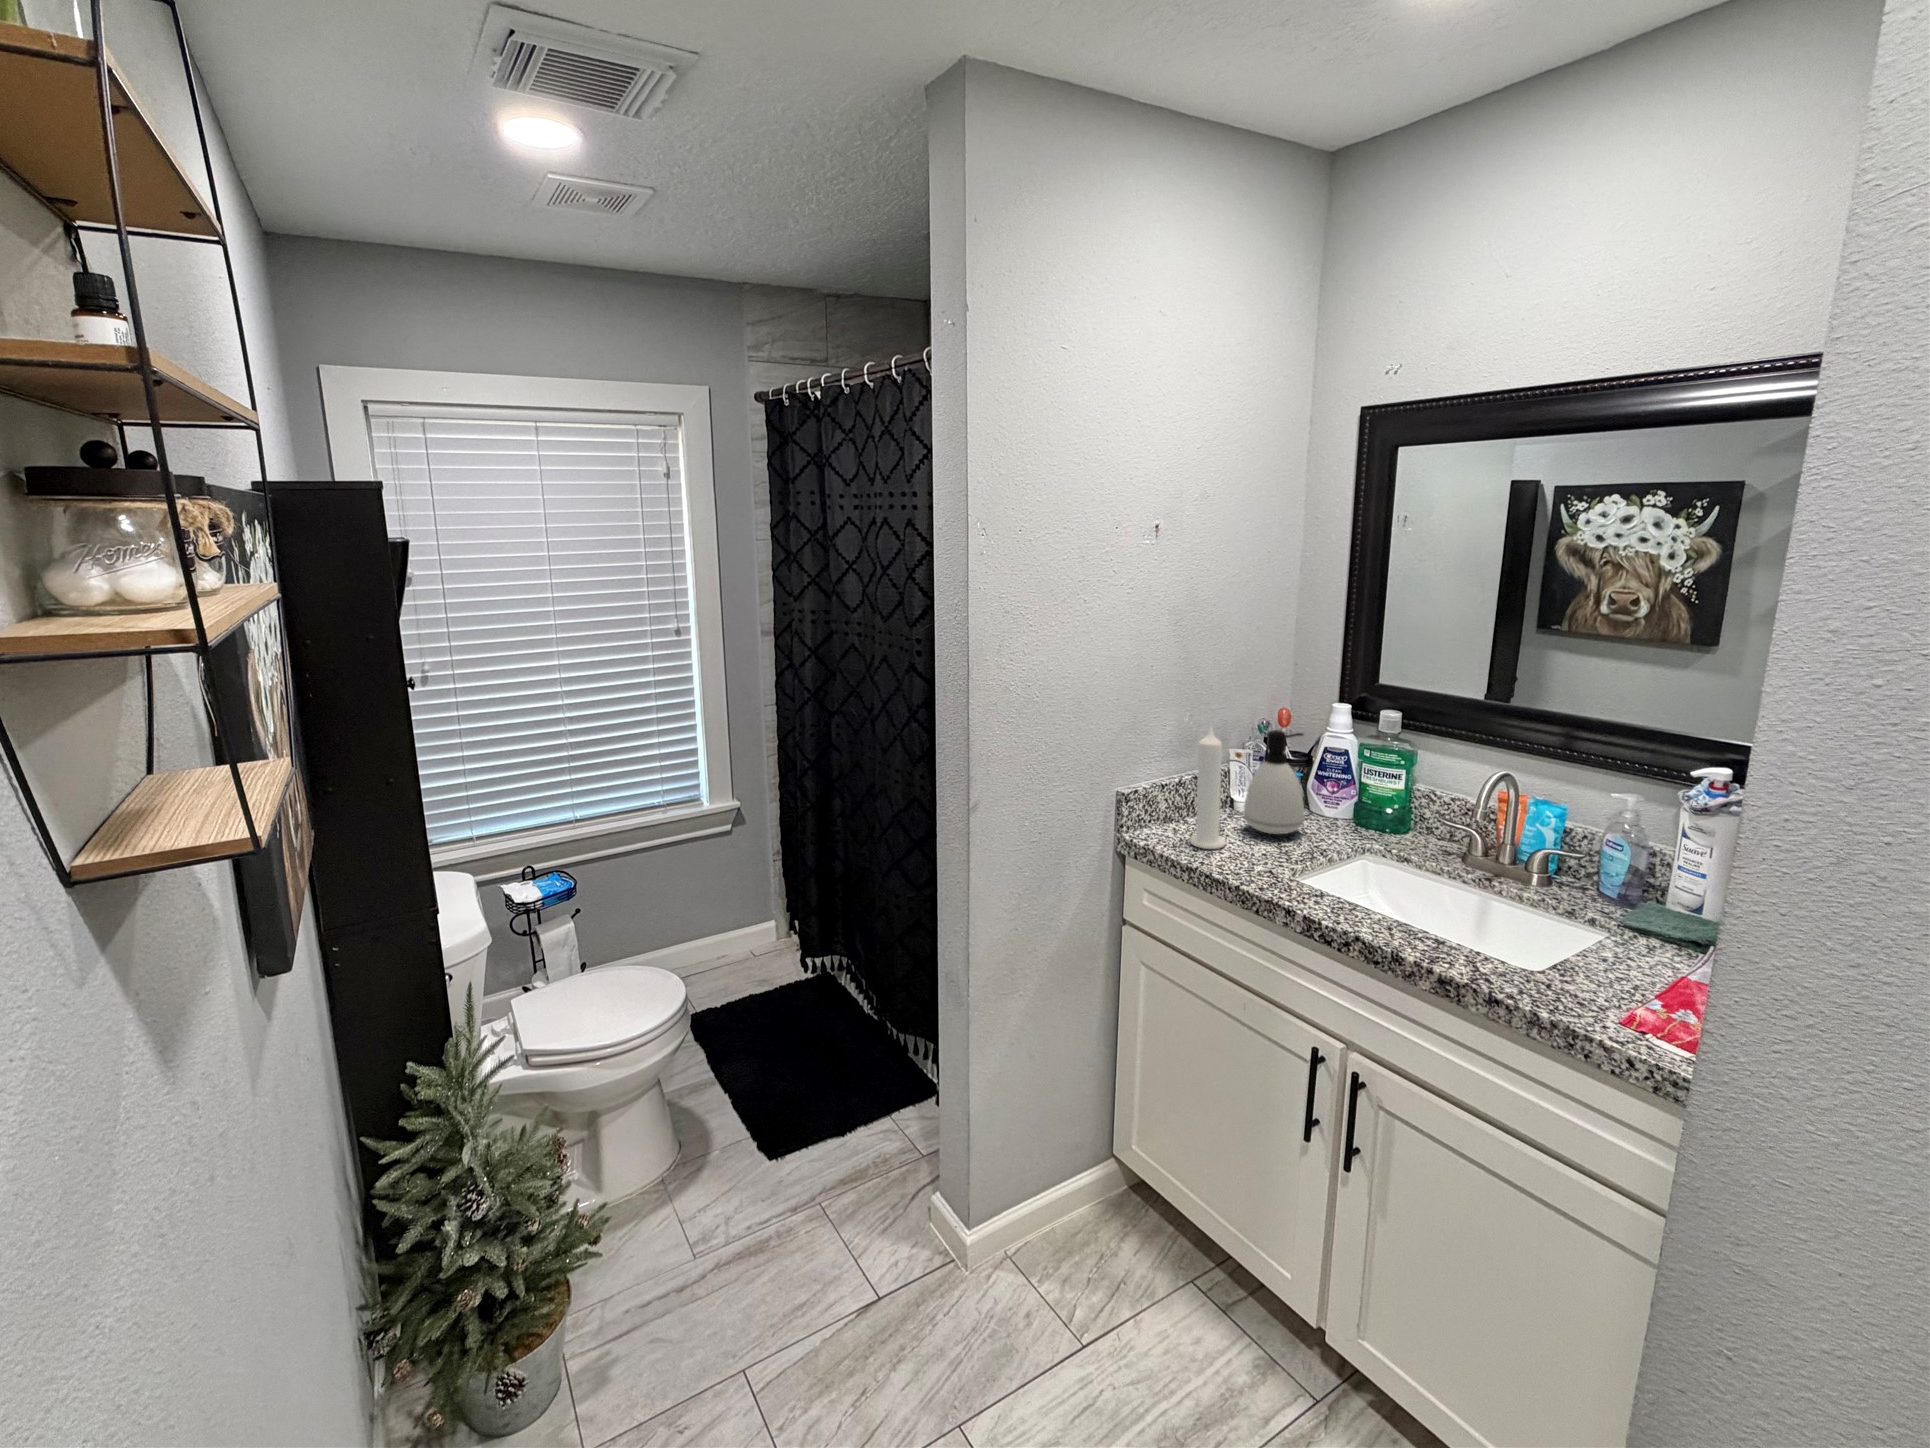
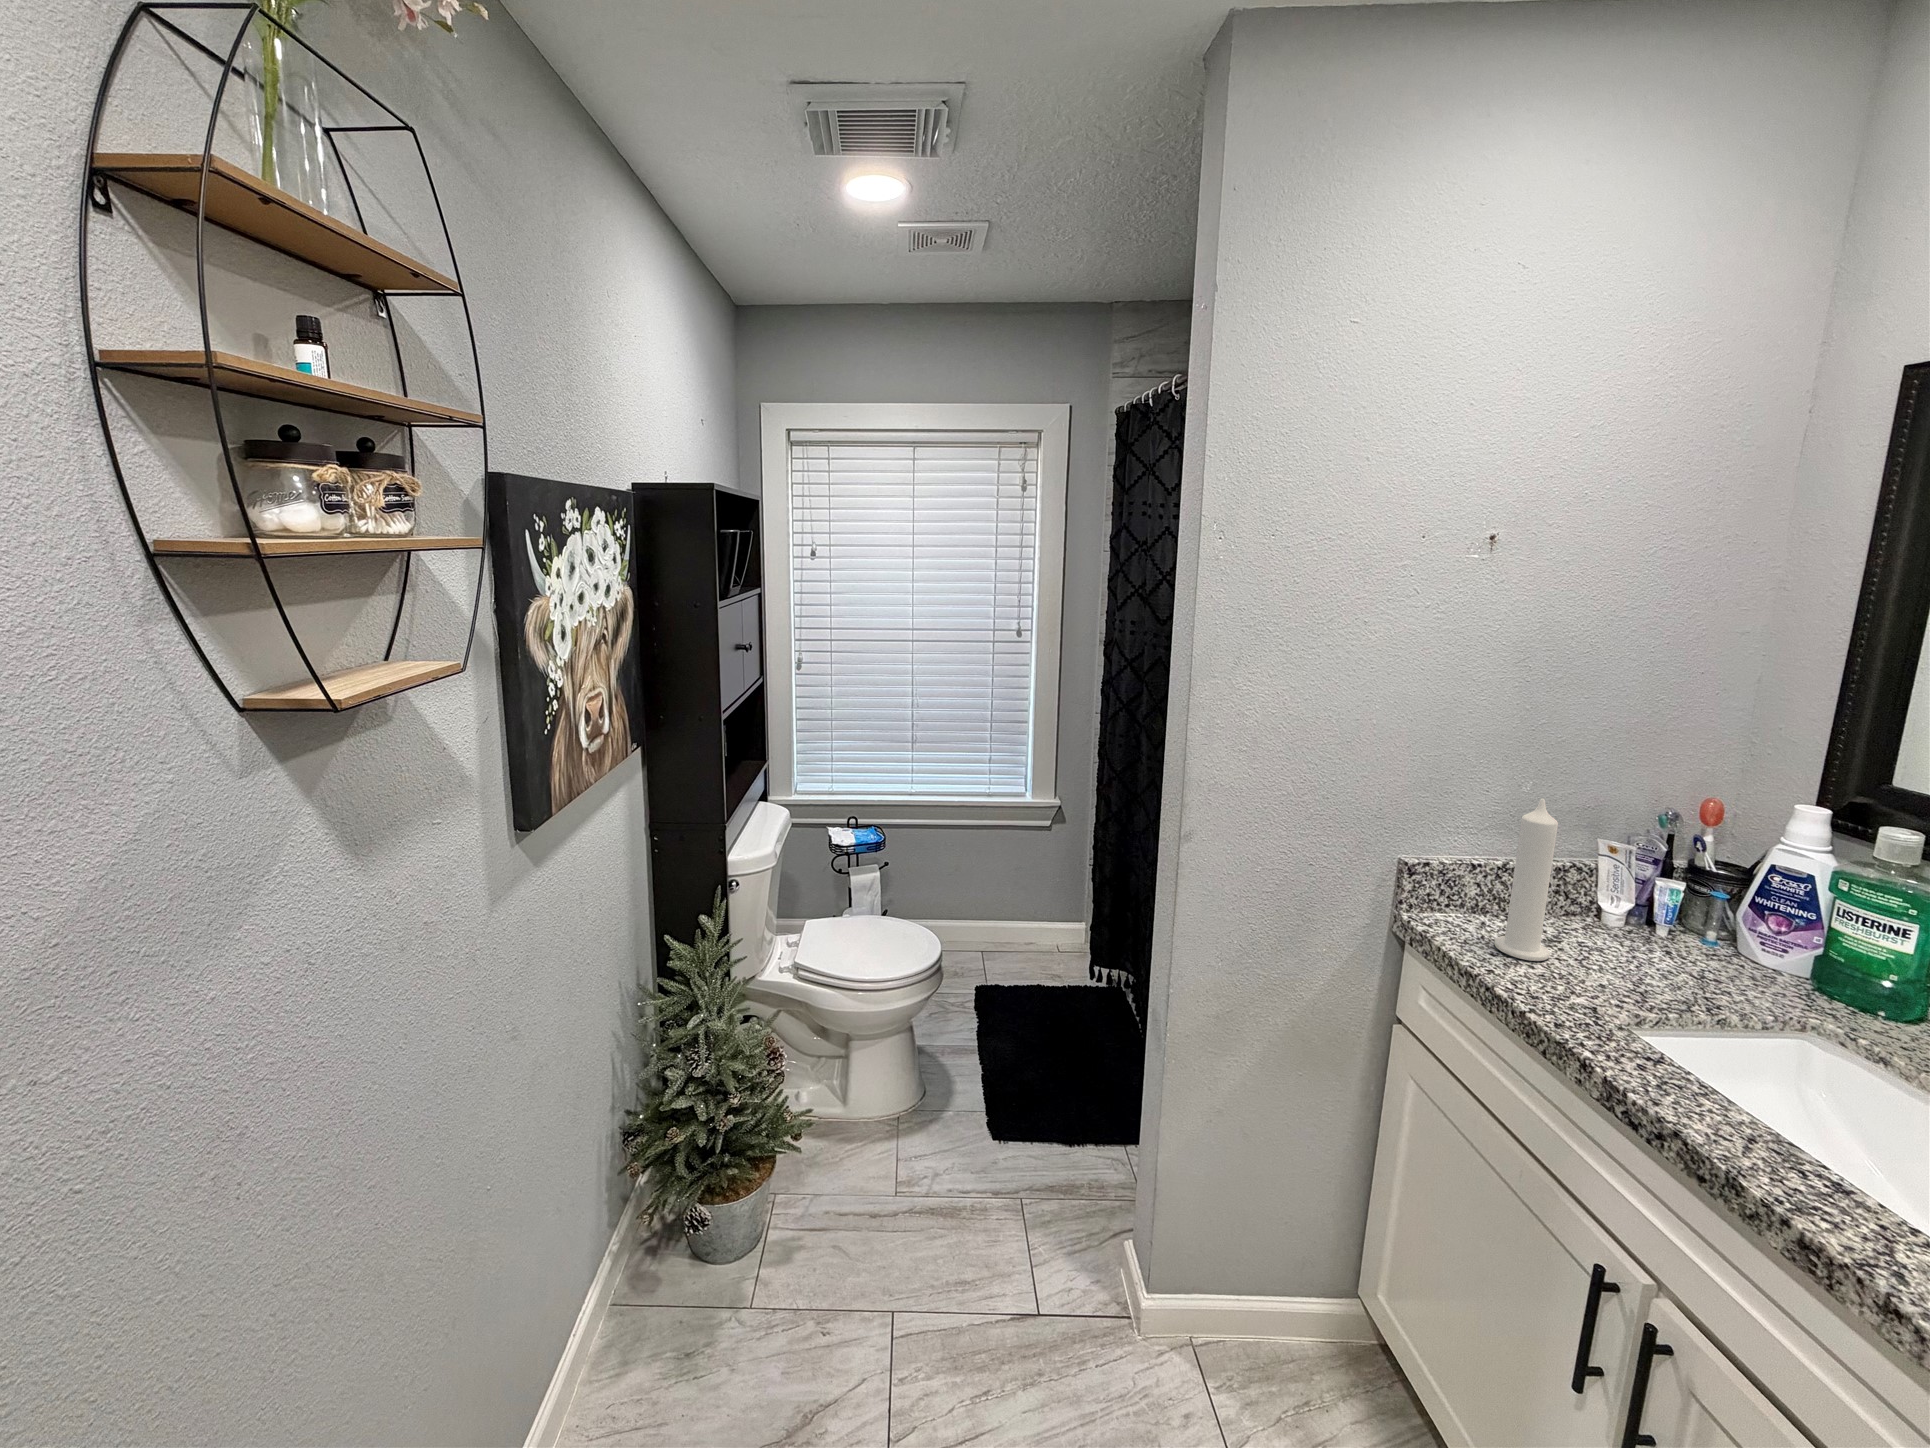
soap dispenser: present [1244,730,1304,834] -> none [1596,822,1716,969]

